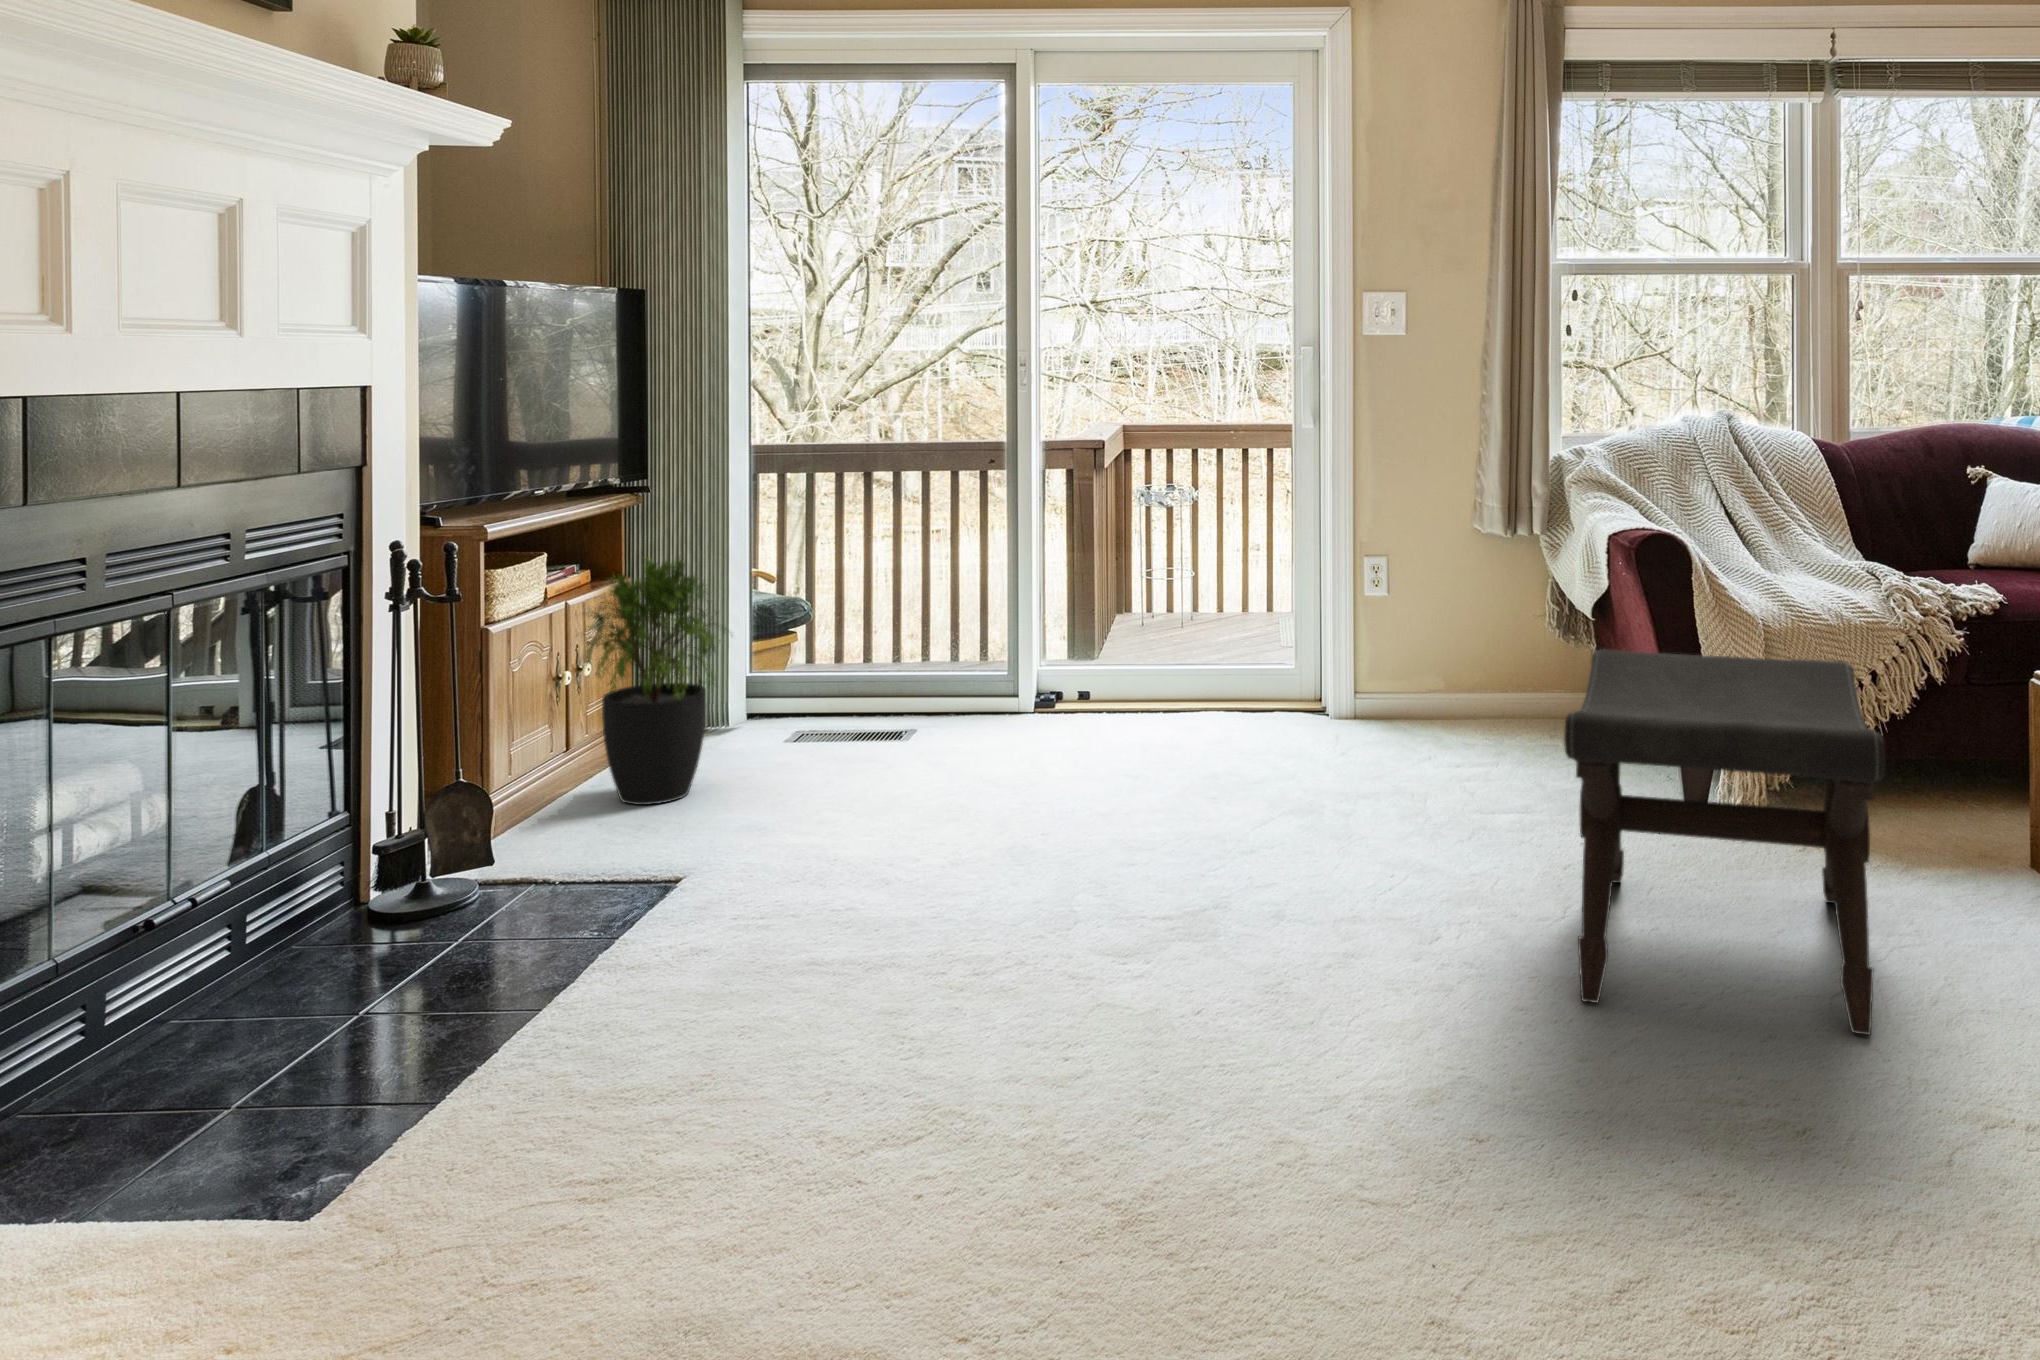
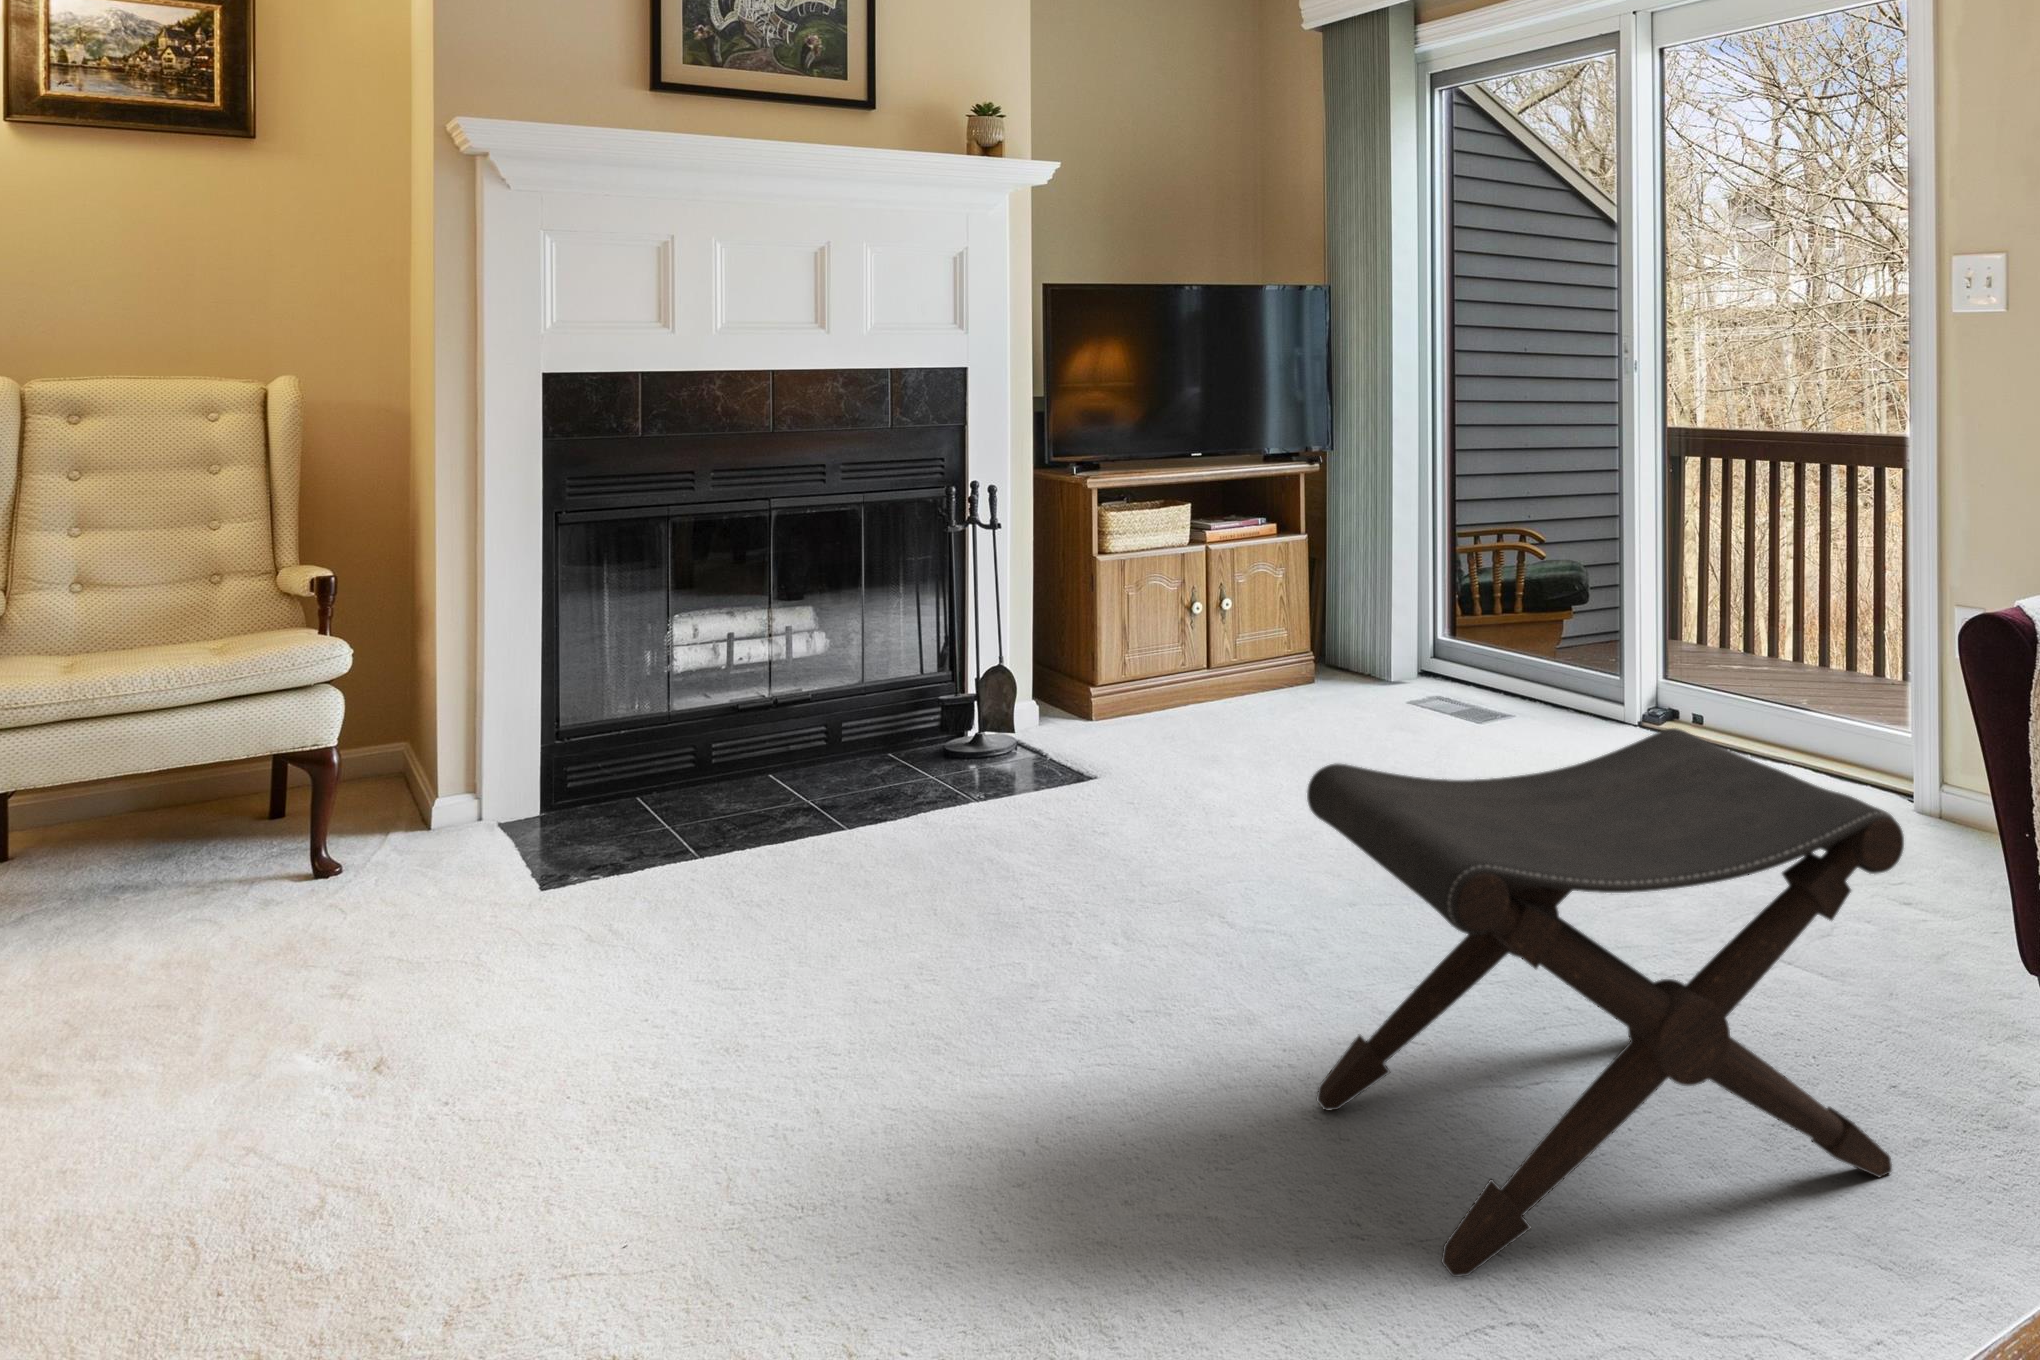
potted plant: present [576,558,727,805] -> none [1165,512,1299,723]

